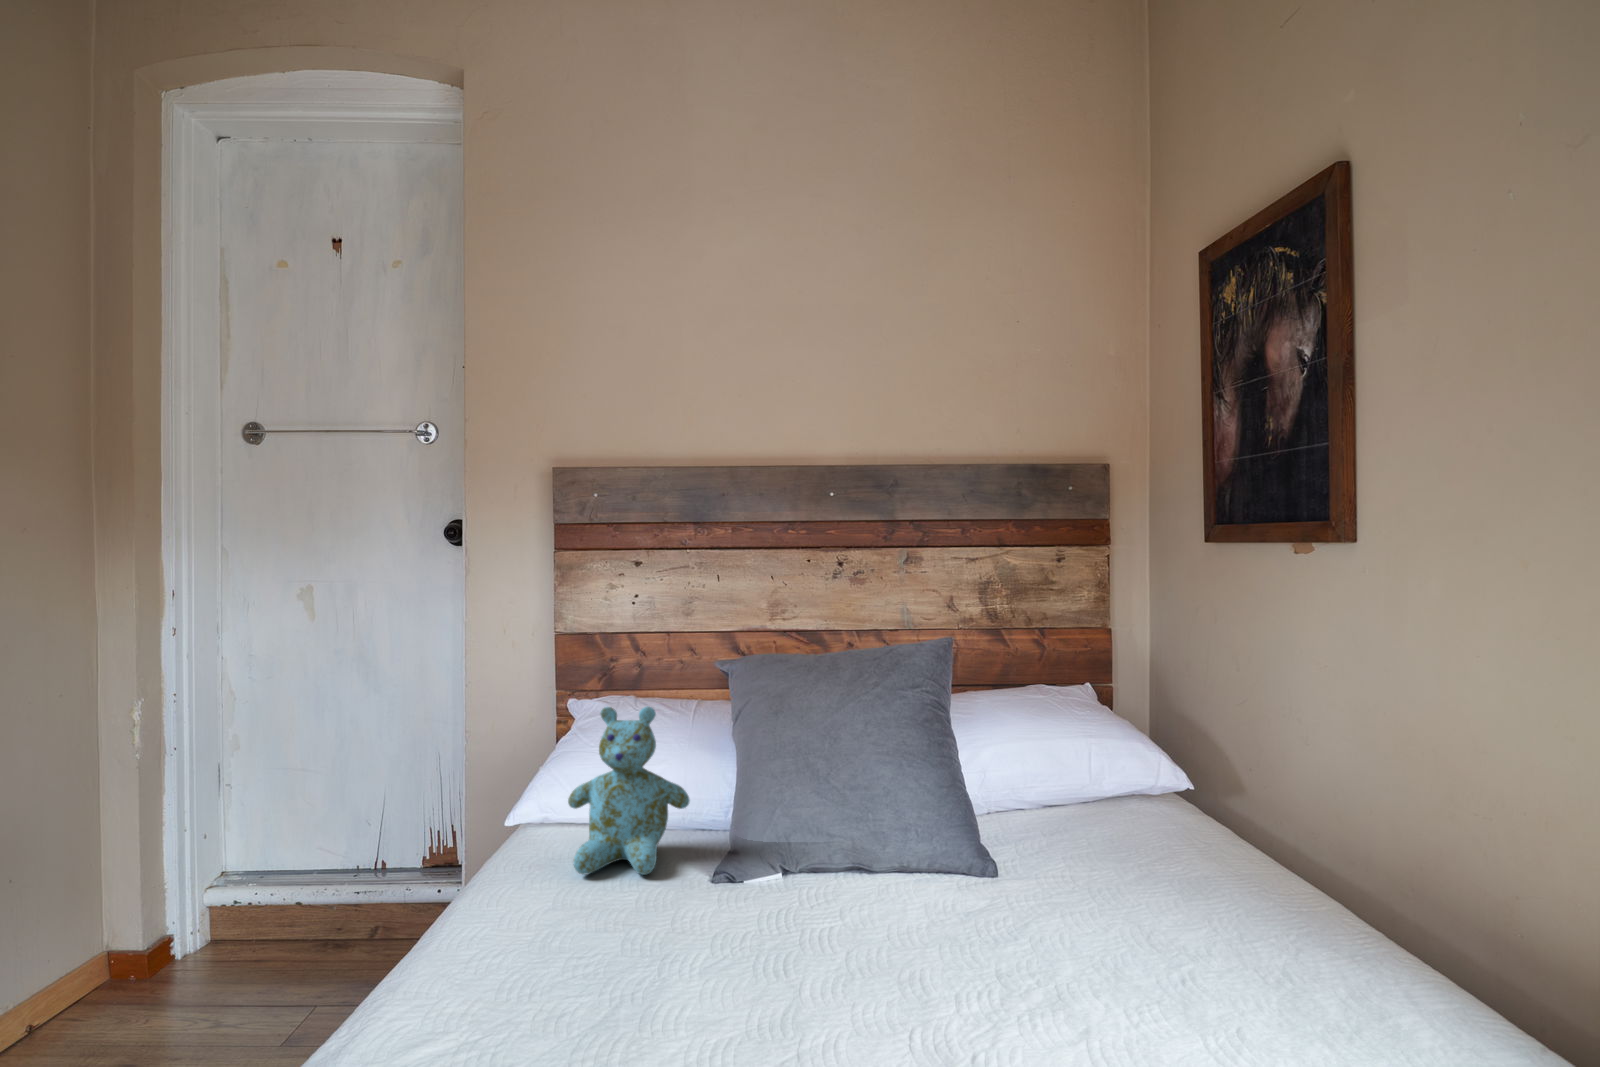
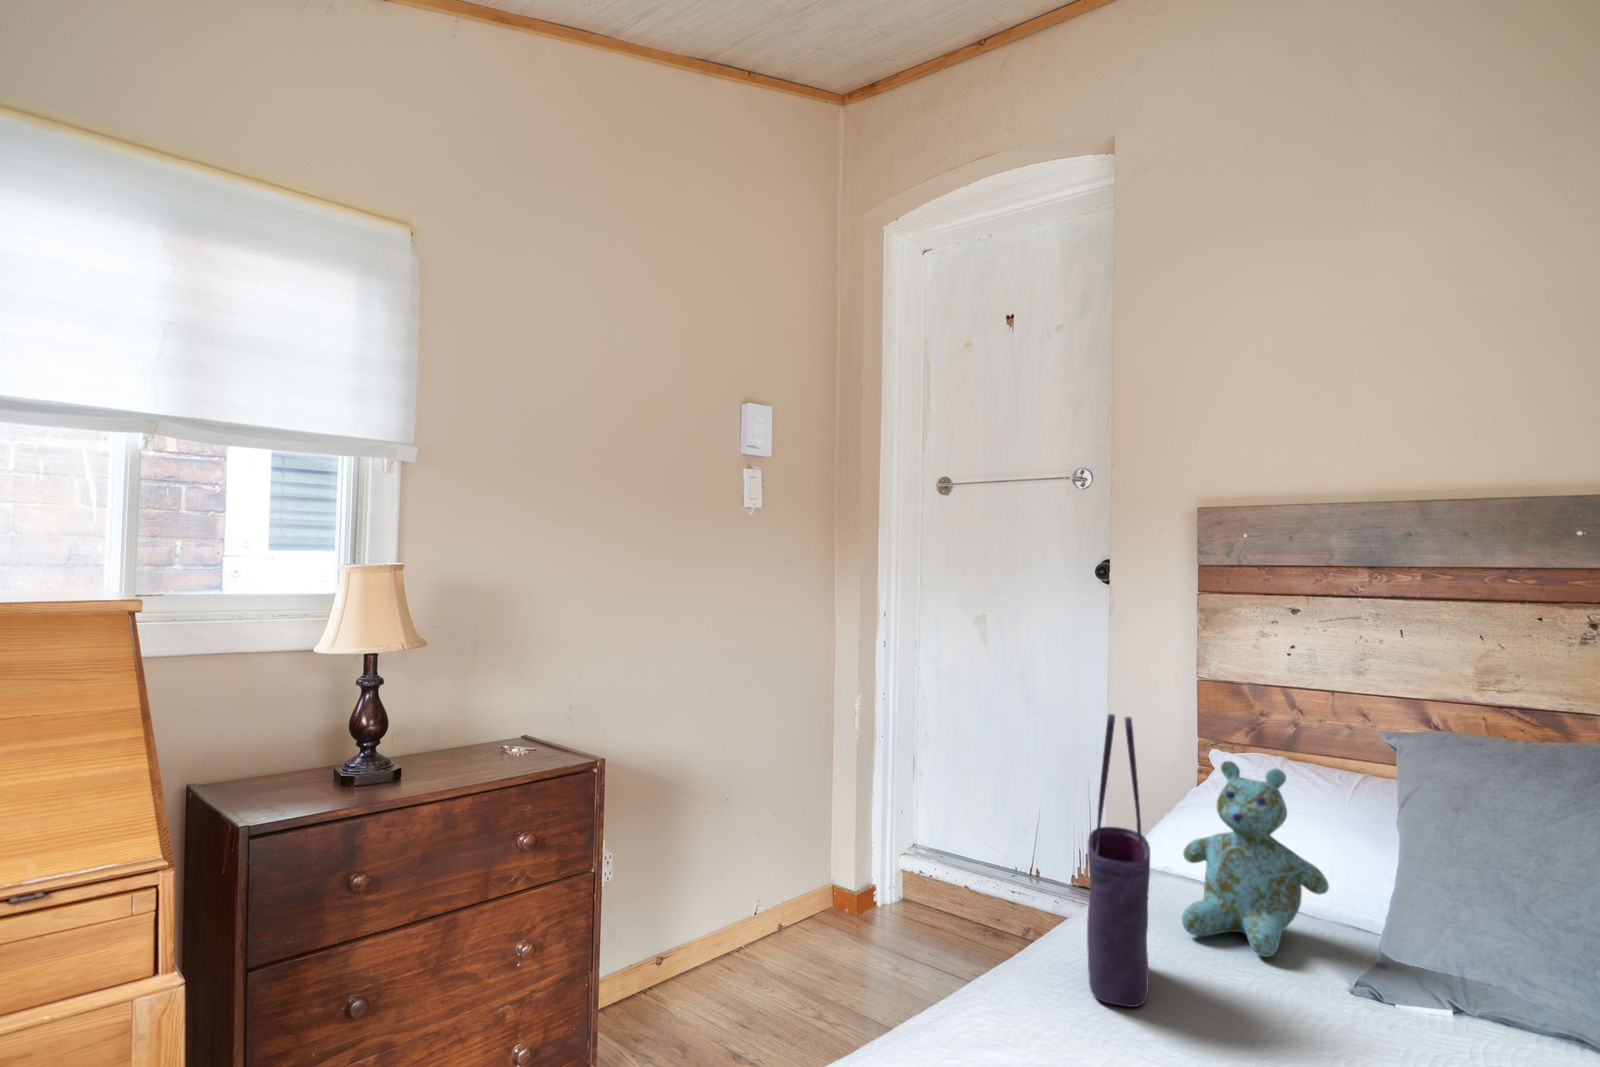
tote bag: none [497,678,560,962] -> present [1087,714,1150,1007]

